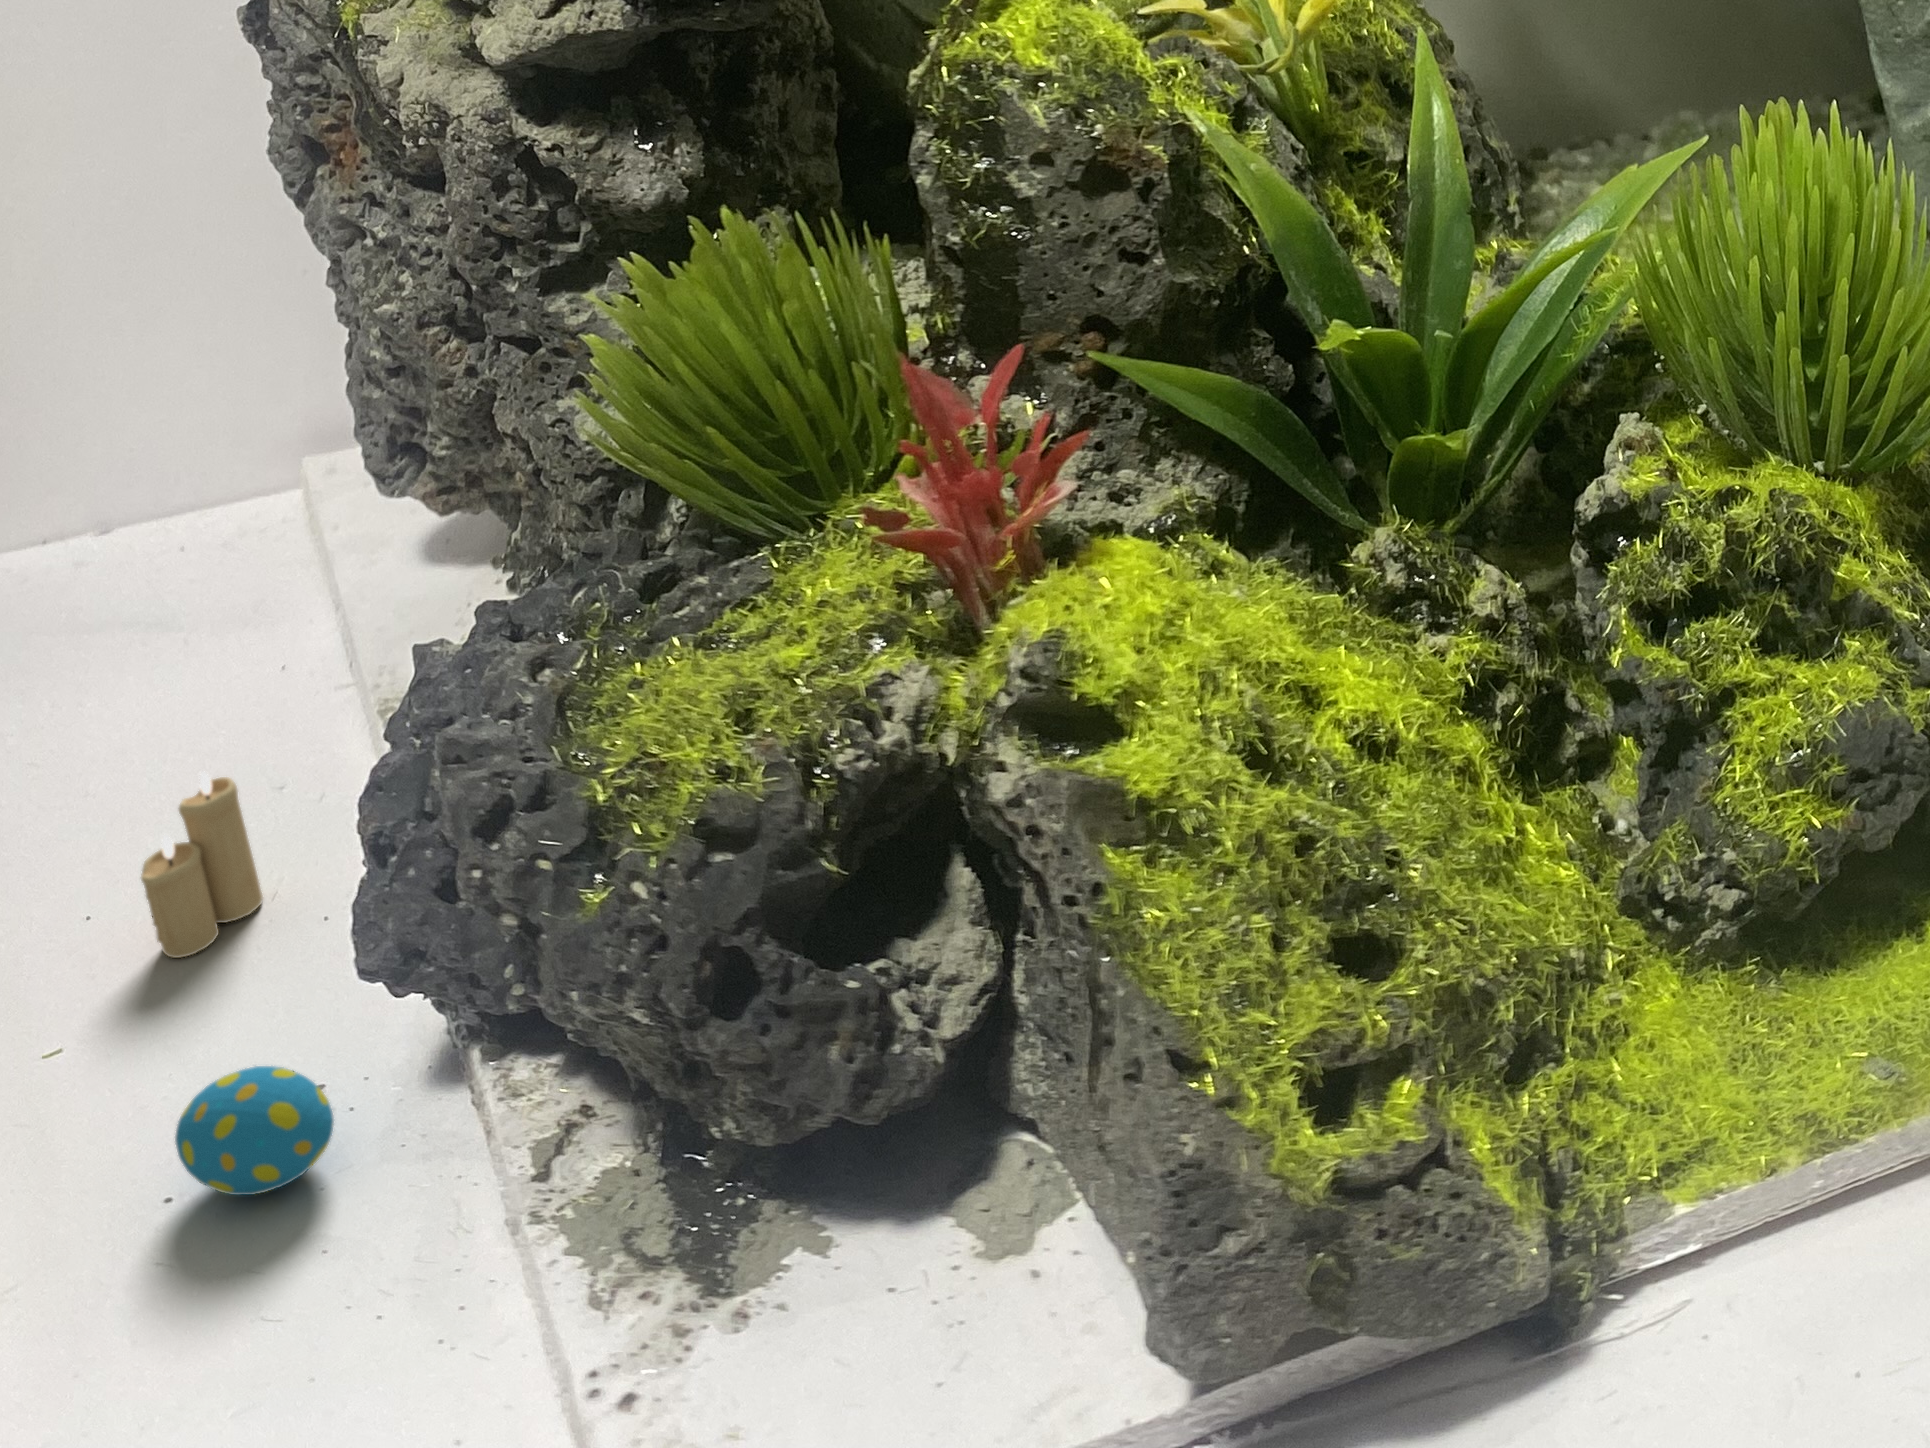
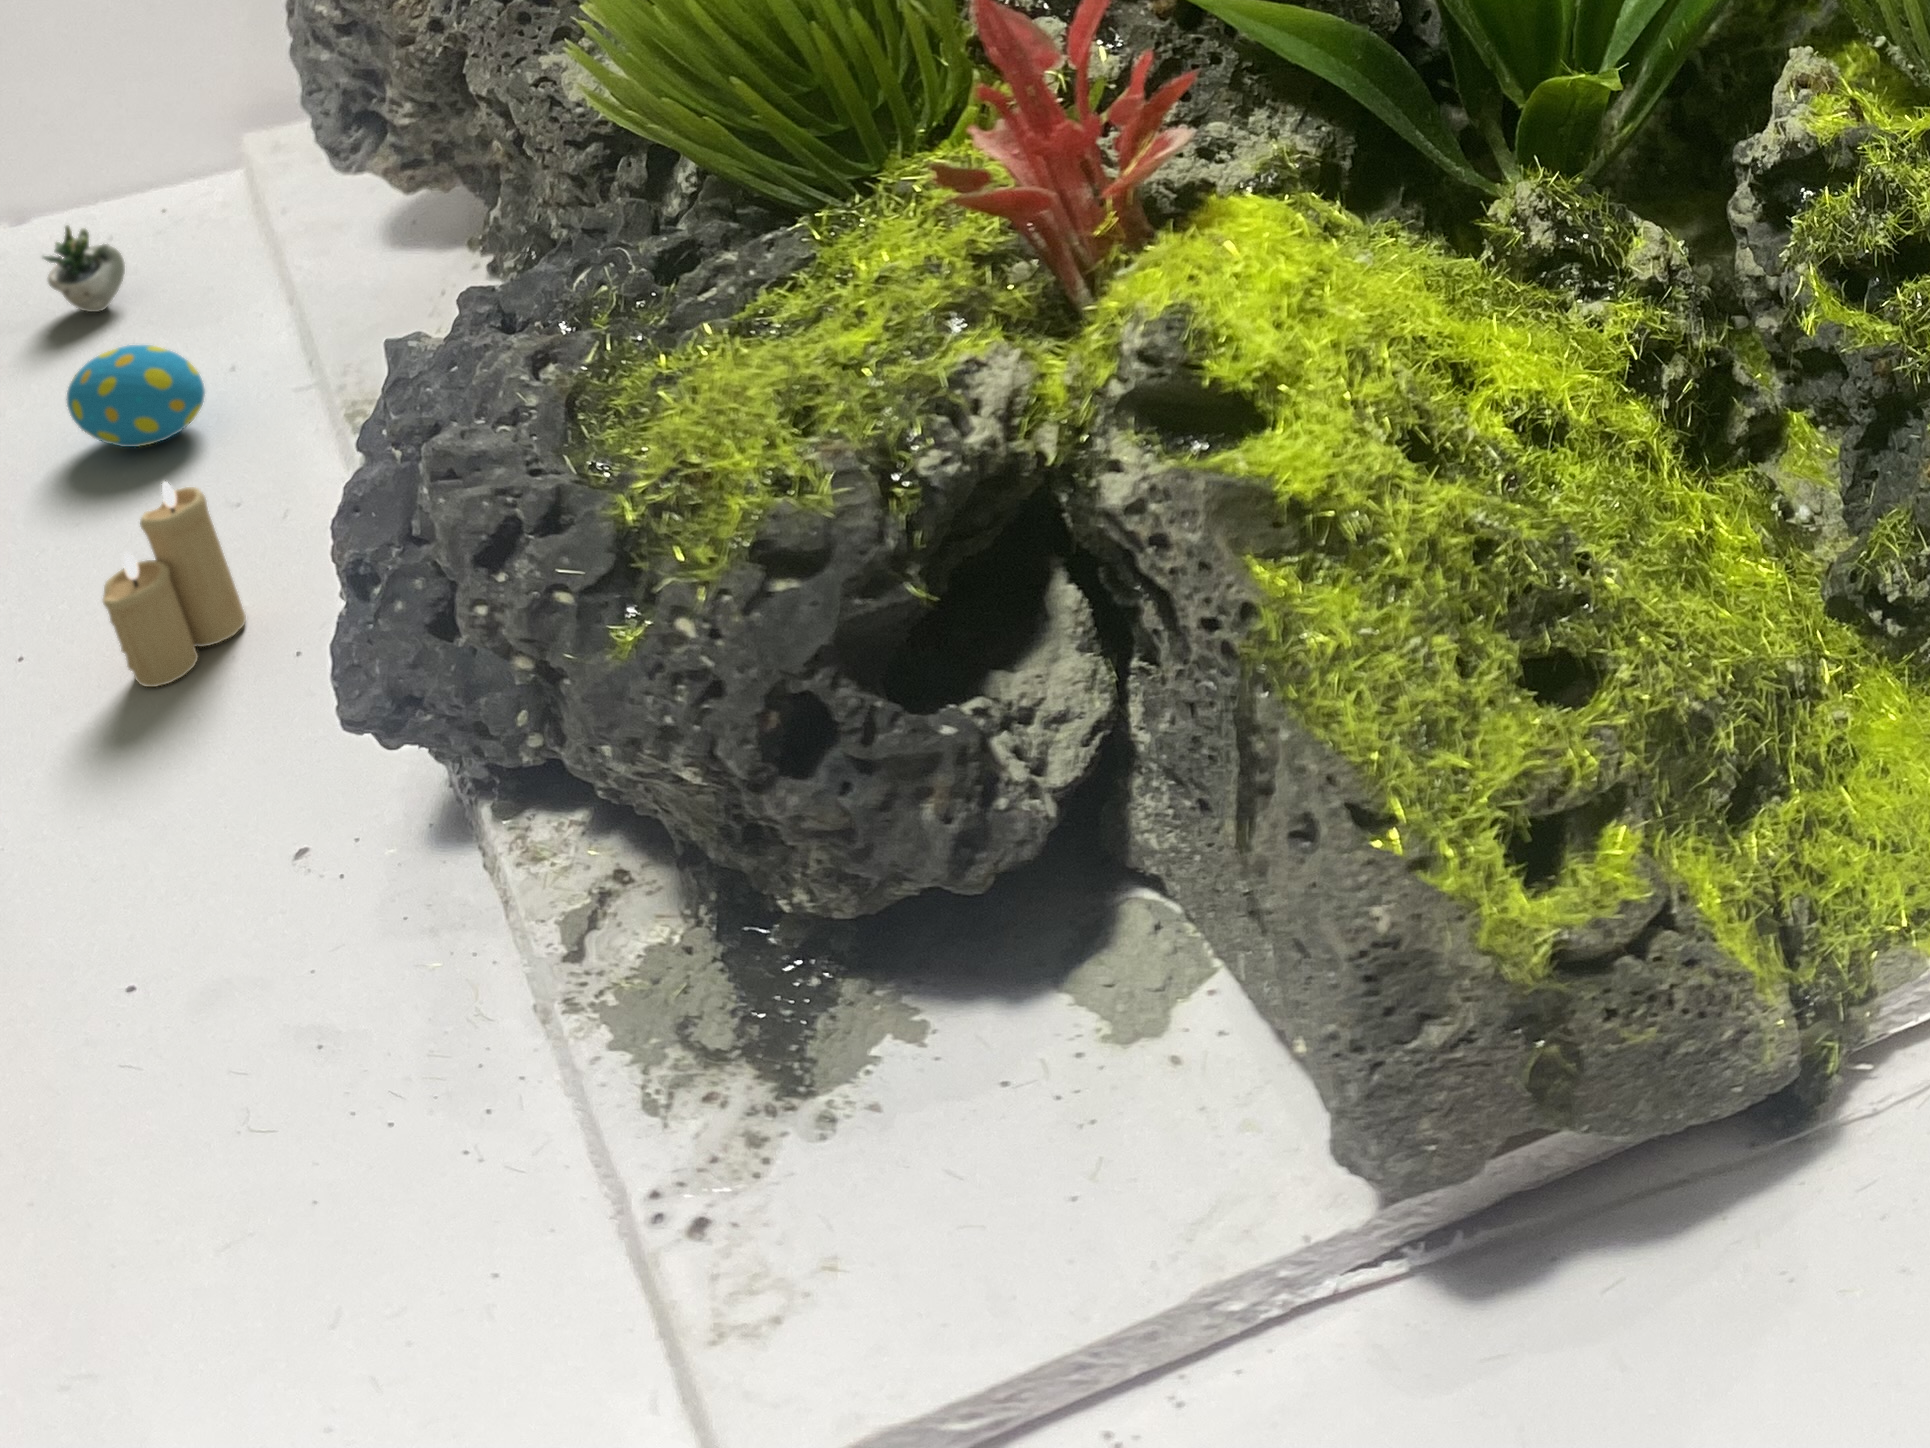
succulent plant: none [104,526,217,620] -> present [43,210,165,312]
decorative egg: present [175,1066,334,1195] -> present [66,345,205,447]

